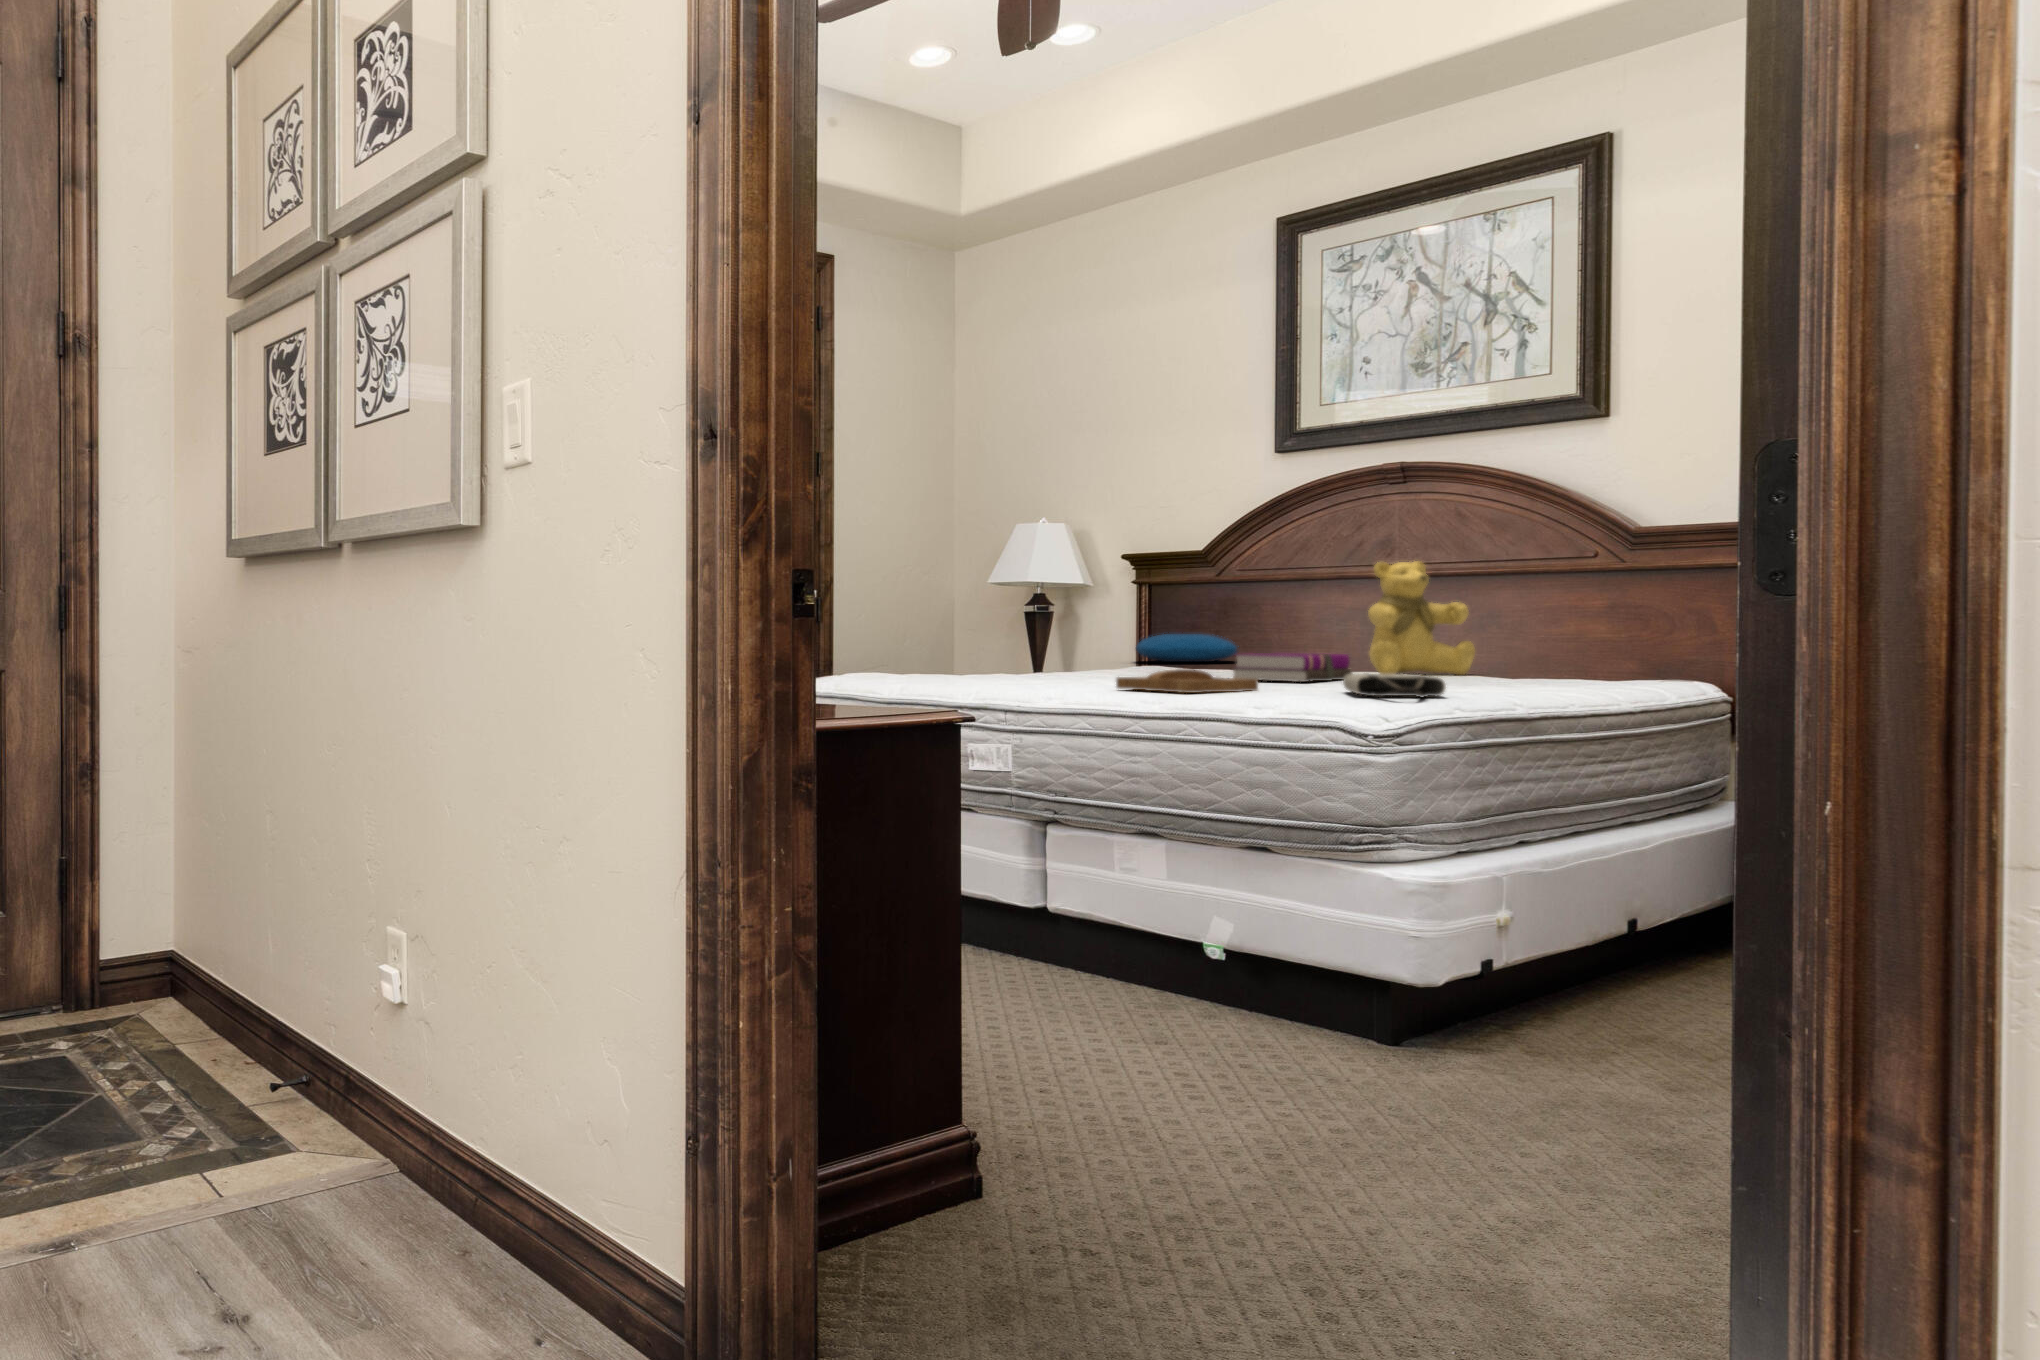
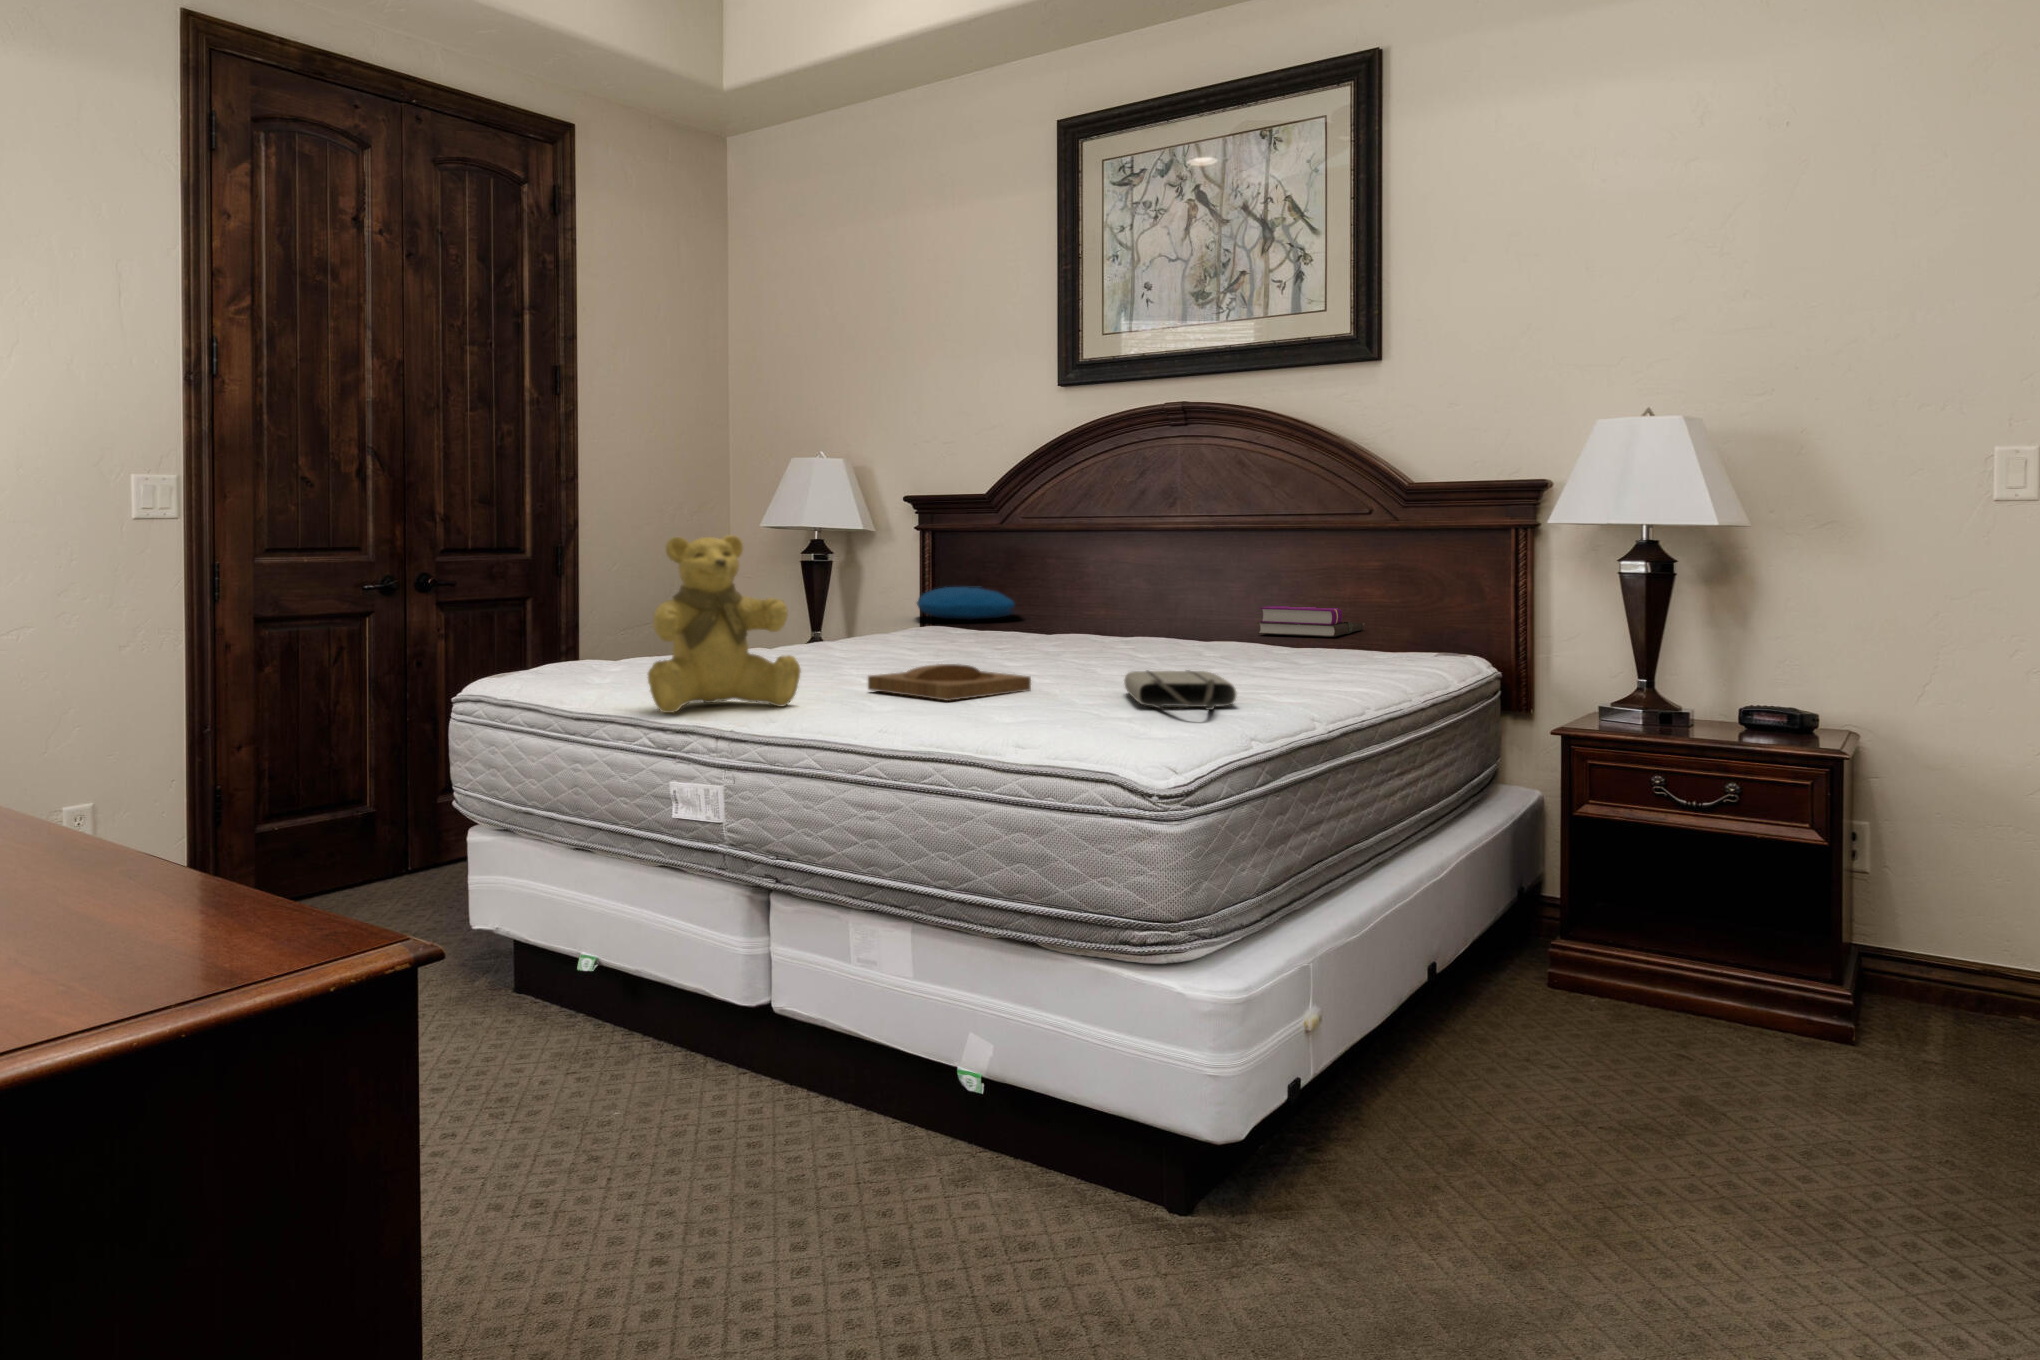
teddy bear: present [1368,561,1475,675] -> present [648,535,801,713]
hardback book: present [1233,653,1353,682] -> present [1258,606,1364,637]

